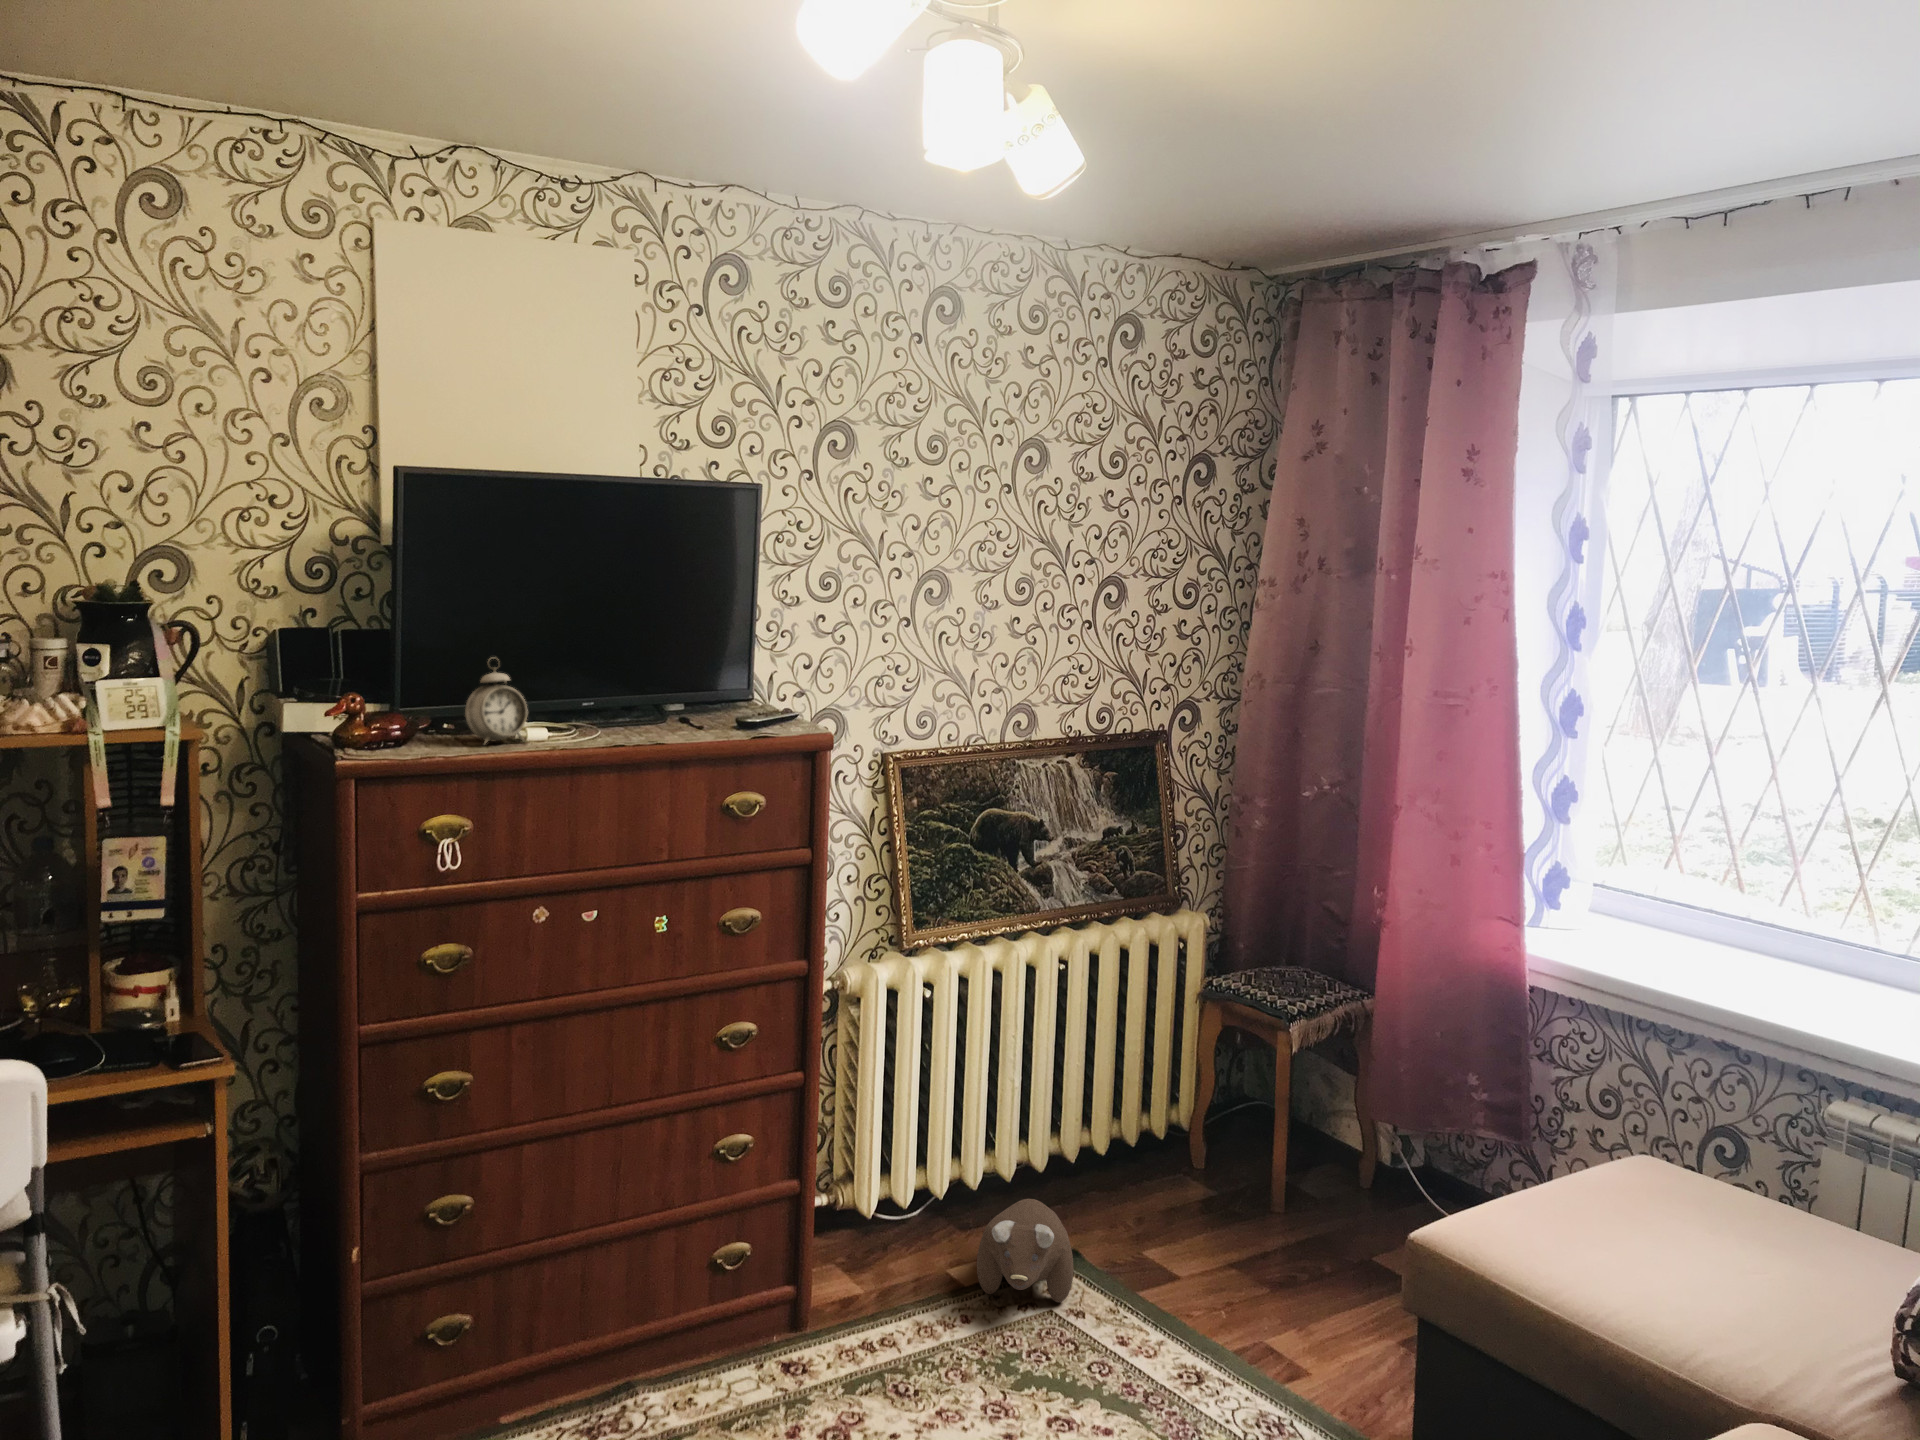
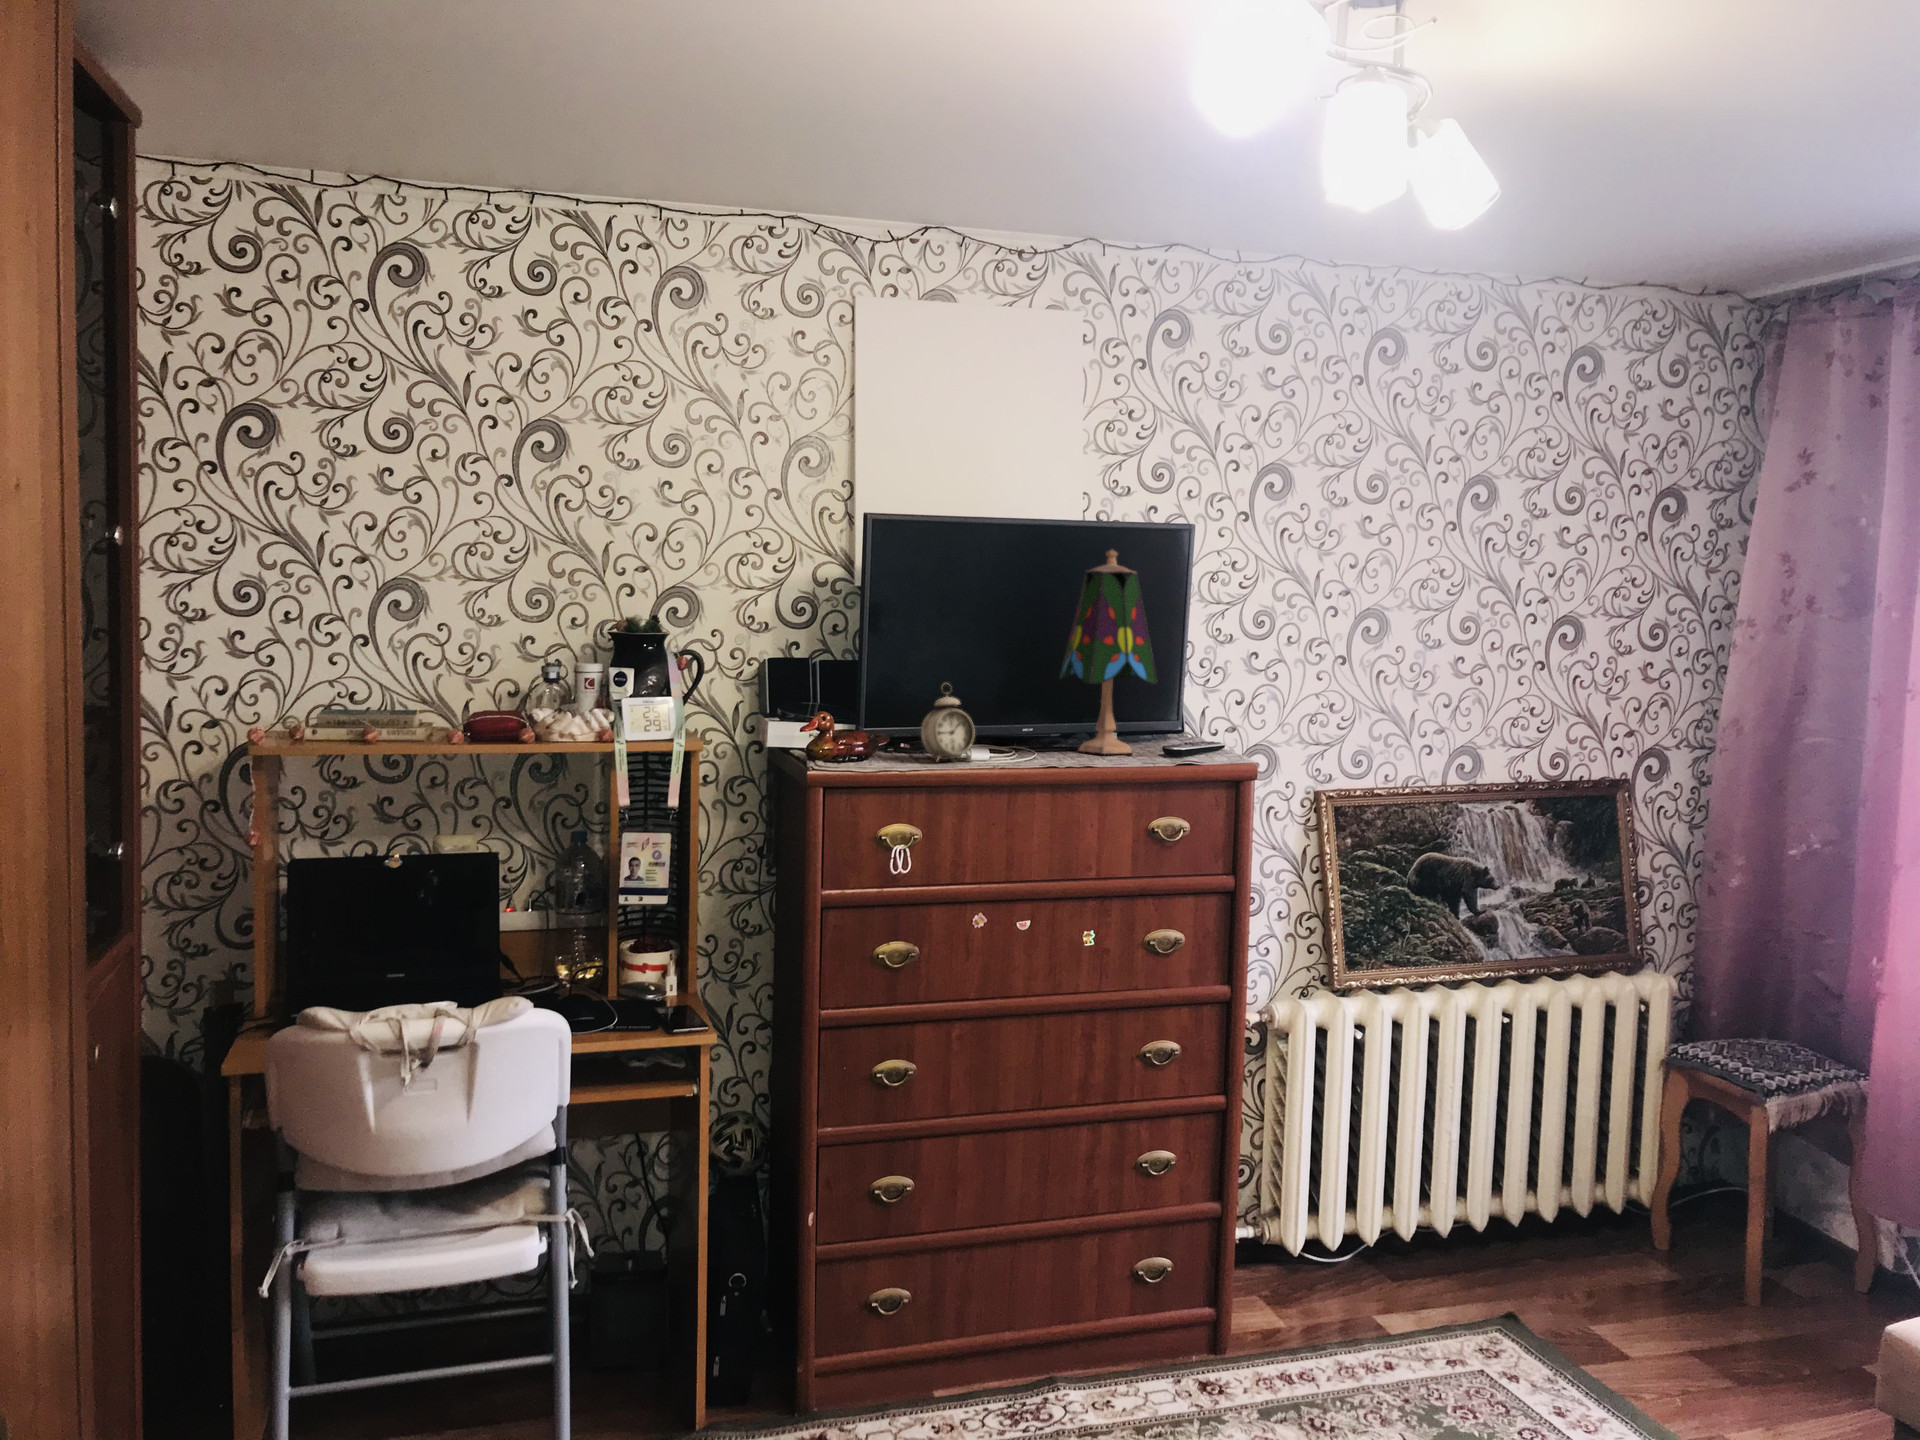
table lamp: none [620,512,727,729] -> present [1059,550,1158,754]
plush toy: present [977,1199,1073,1302] -> none [1403,1256,1508,1368]

